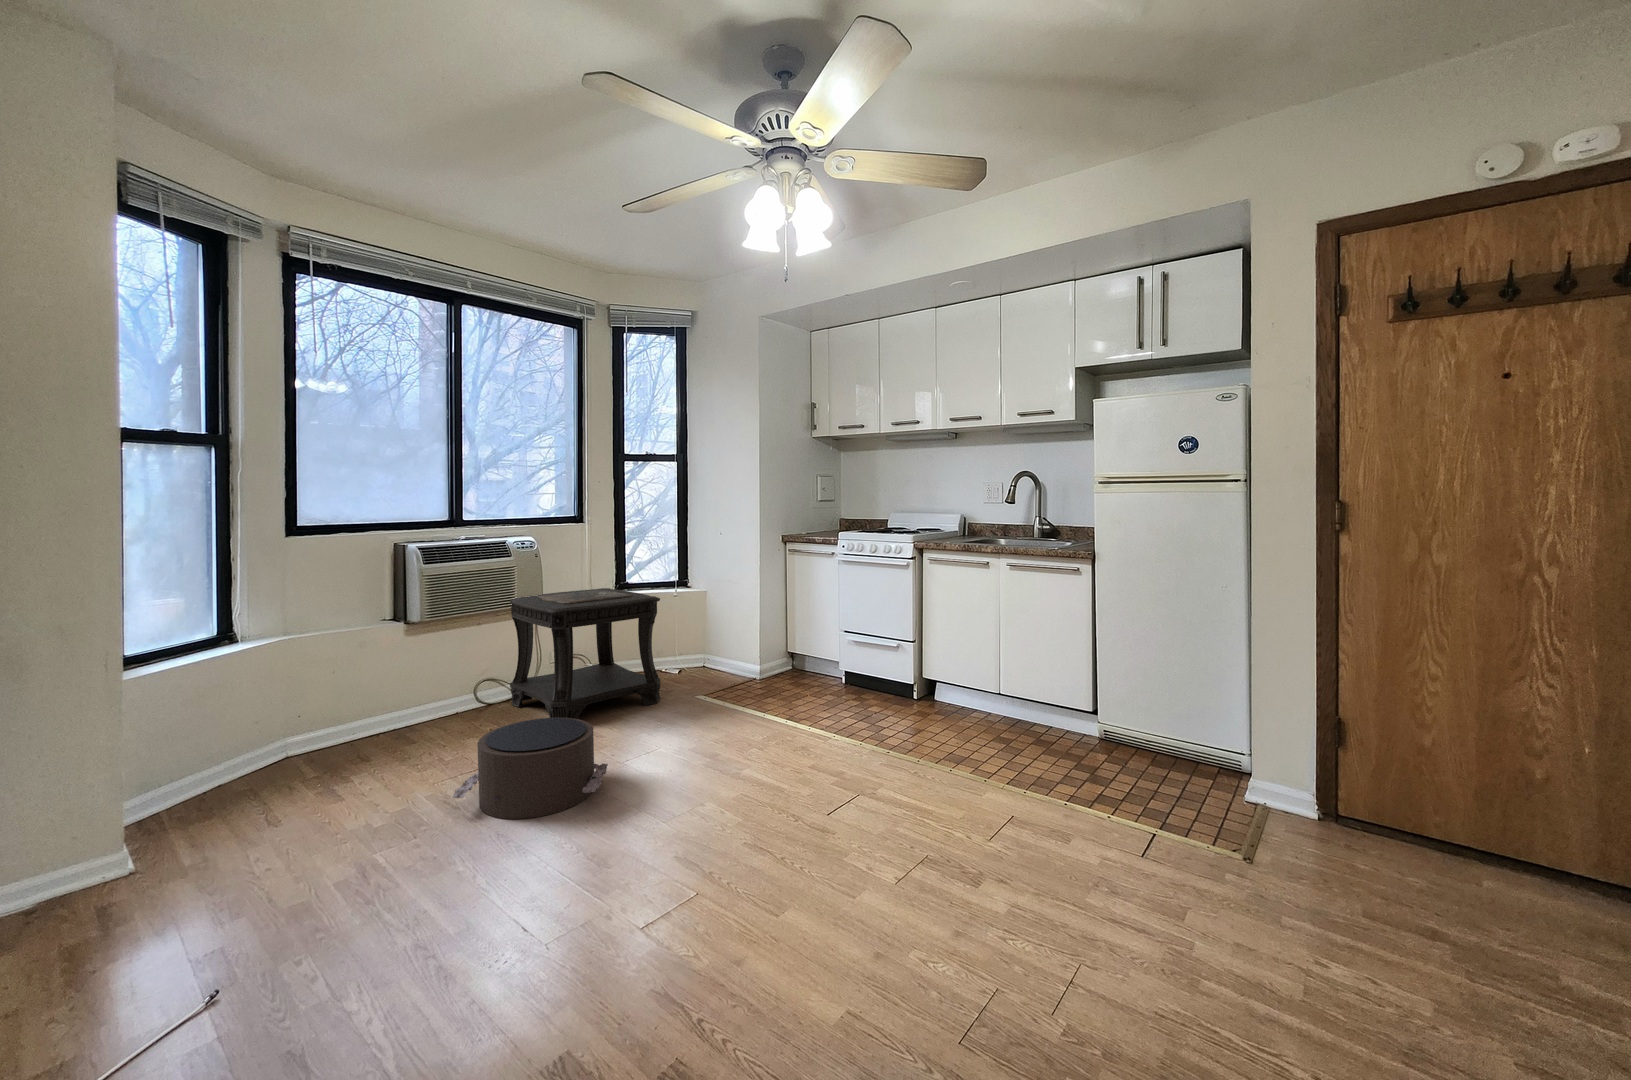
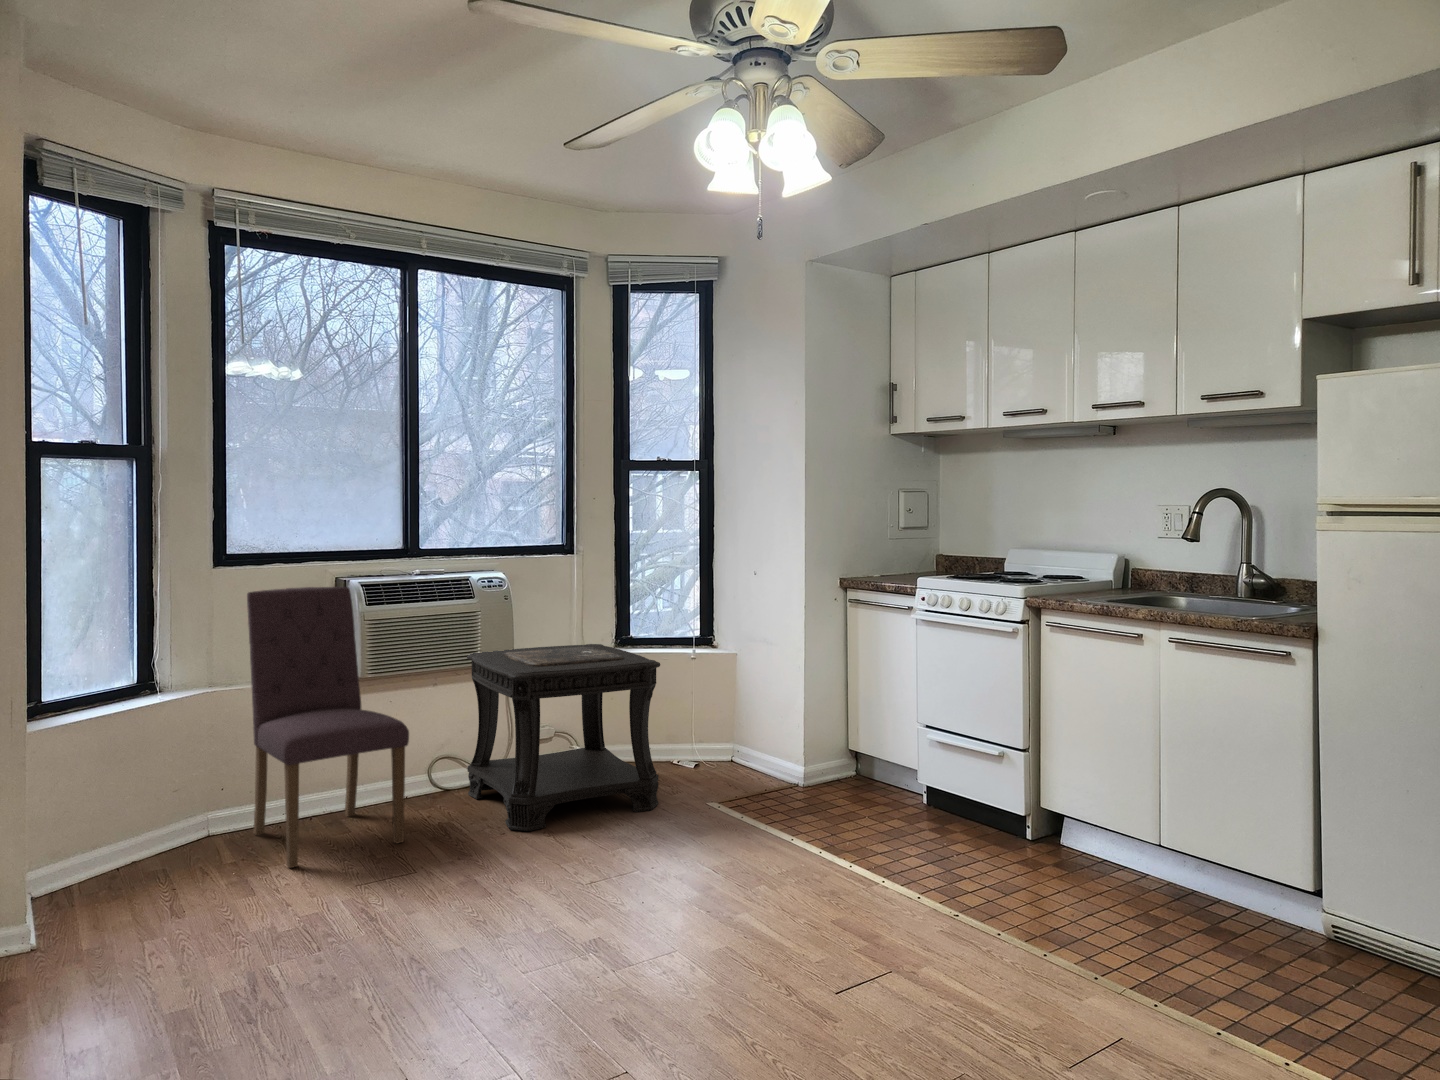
dining chair: none [317,549,469,774] -> present [247,587,409,868]
pouf: present [452,718,608,819] -> none [364,819,558,948]

